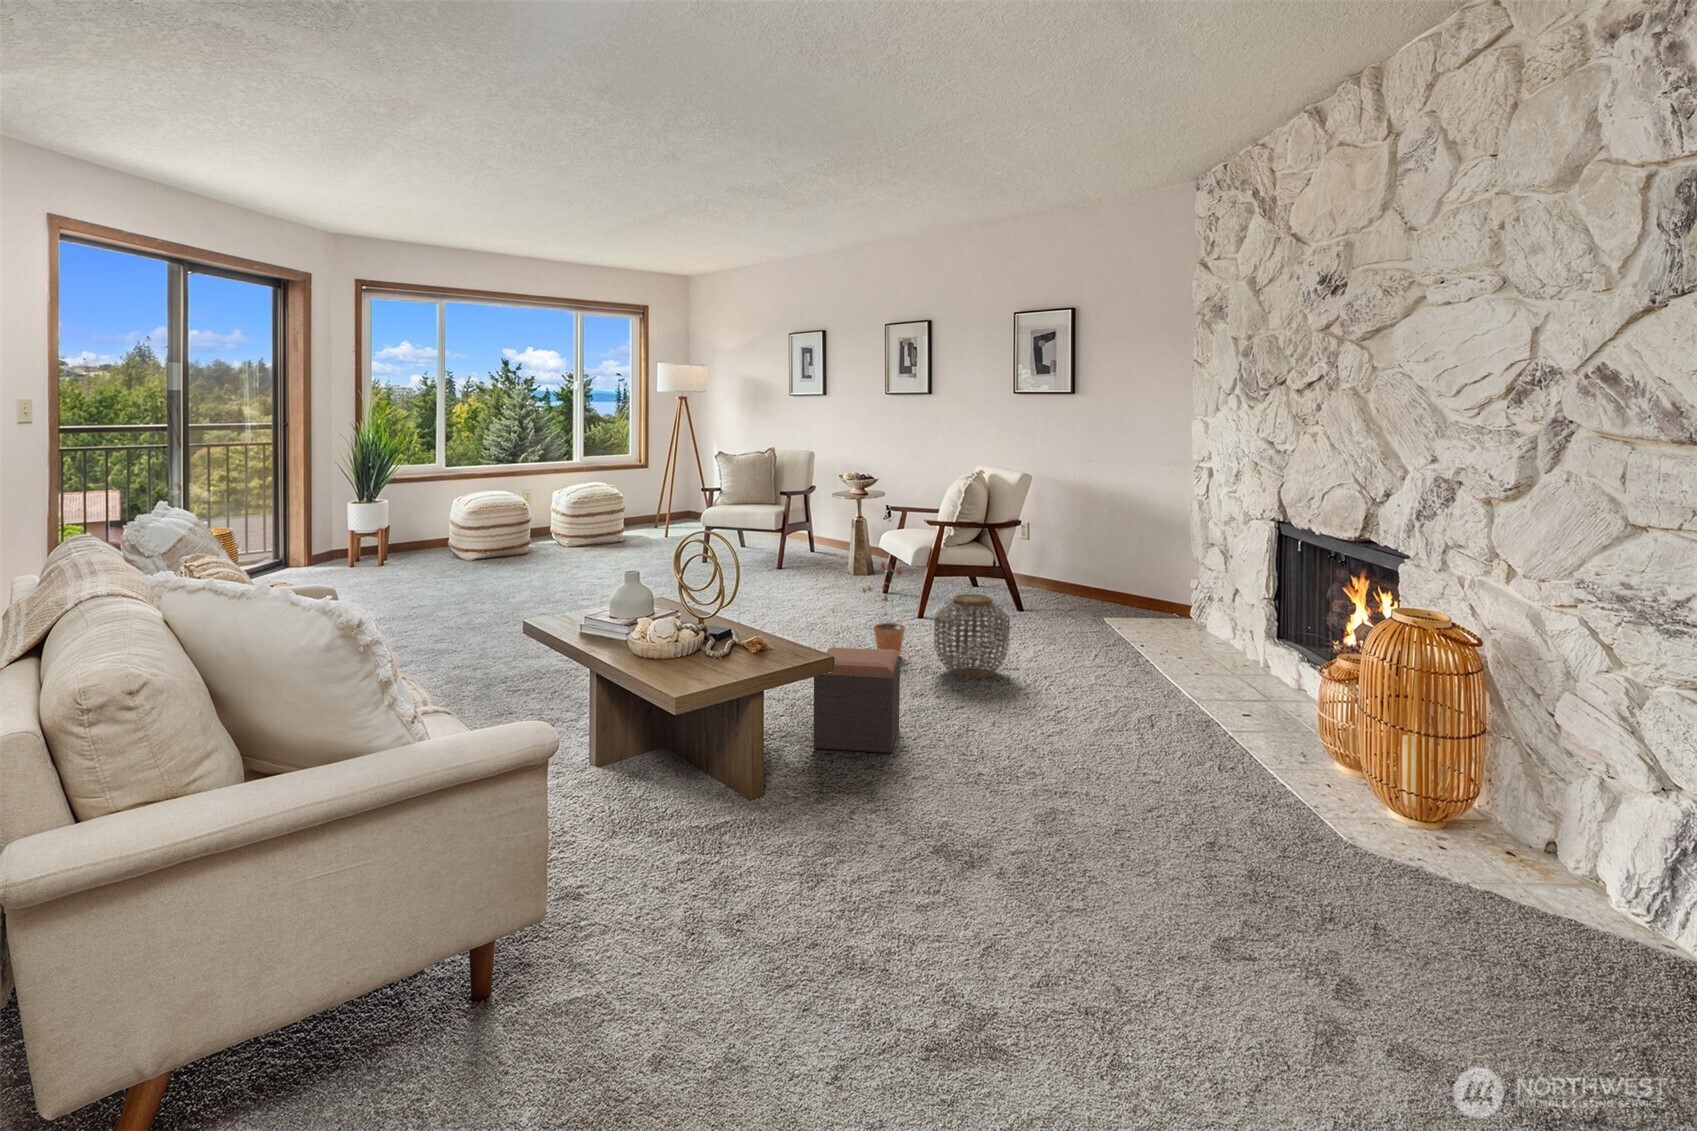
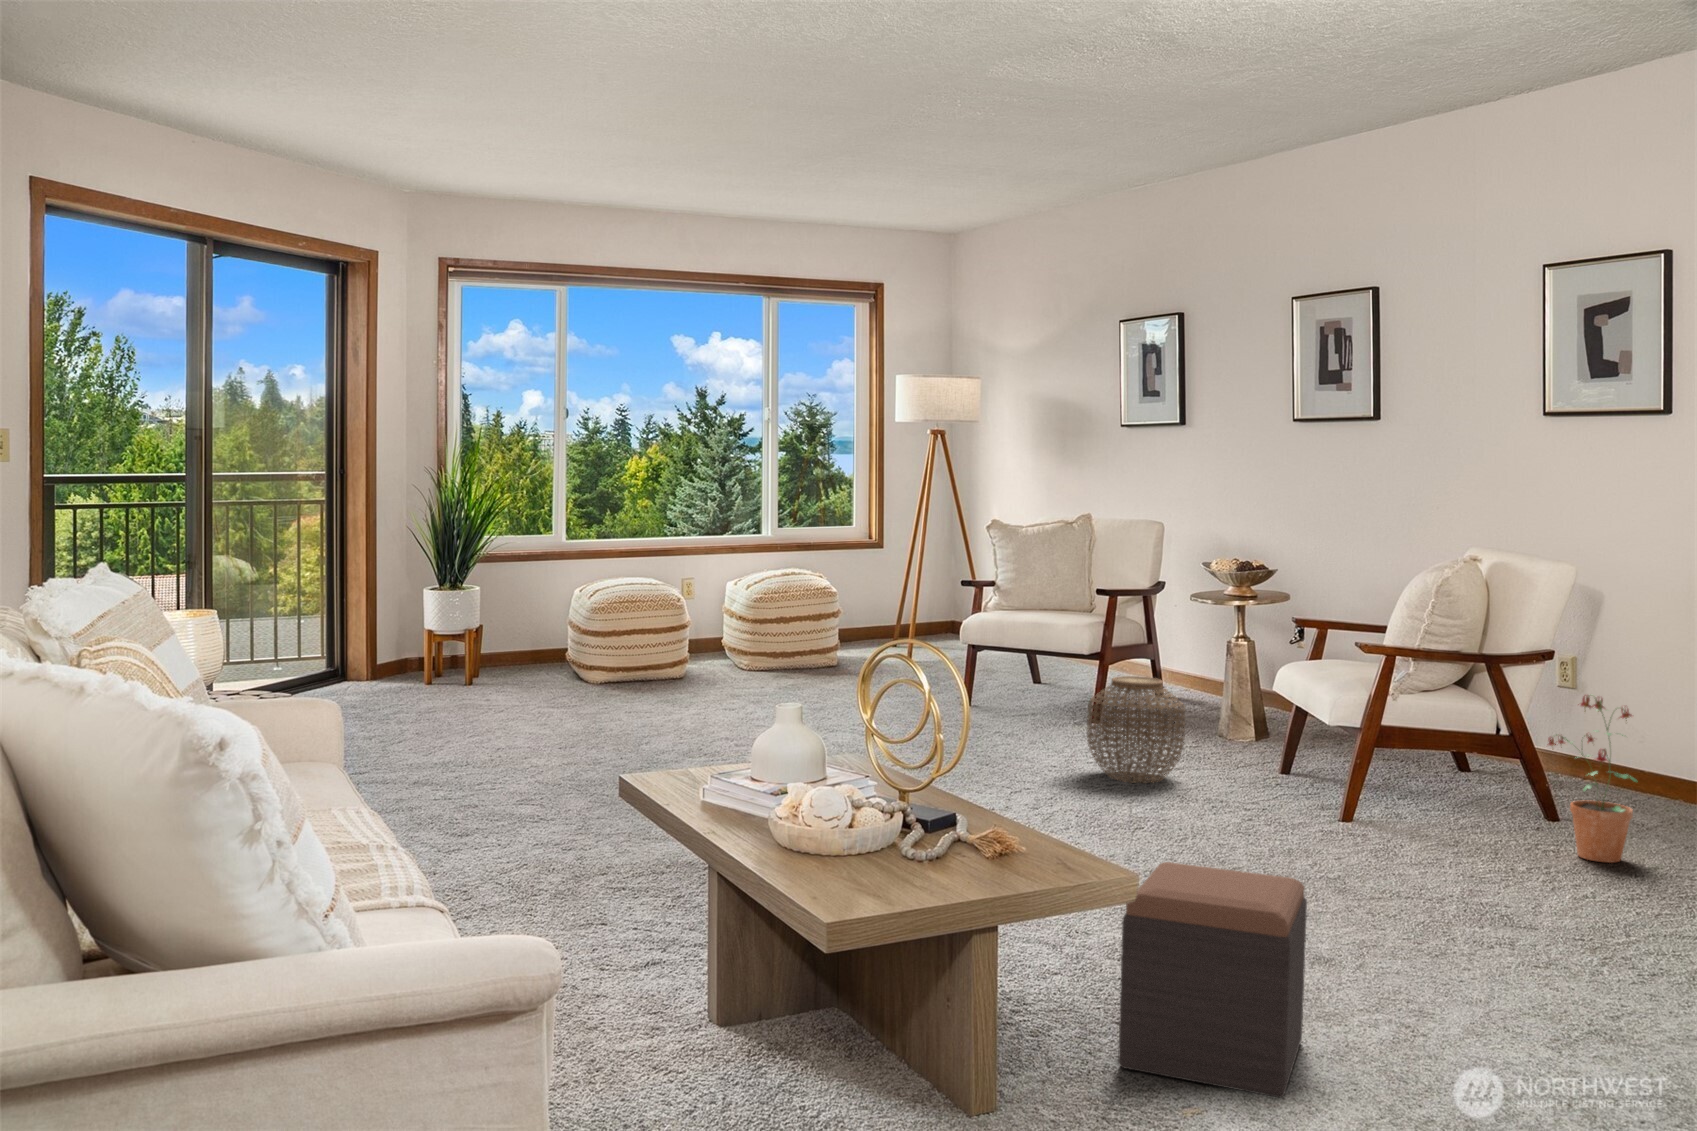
potted plant: present [863,563,905,654] -> present [1548,695,1638,863]
woven basket: present [934,594,1010,678] -> present [1087,676,1185,783]

